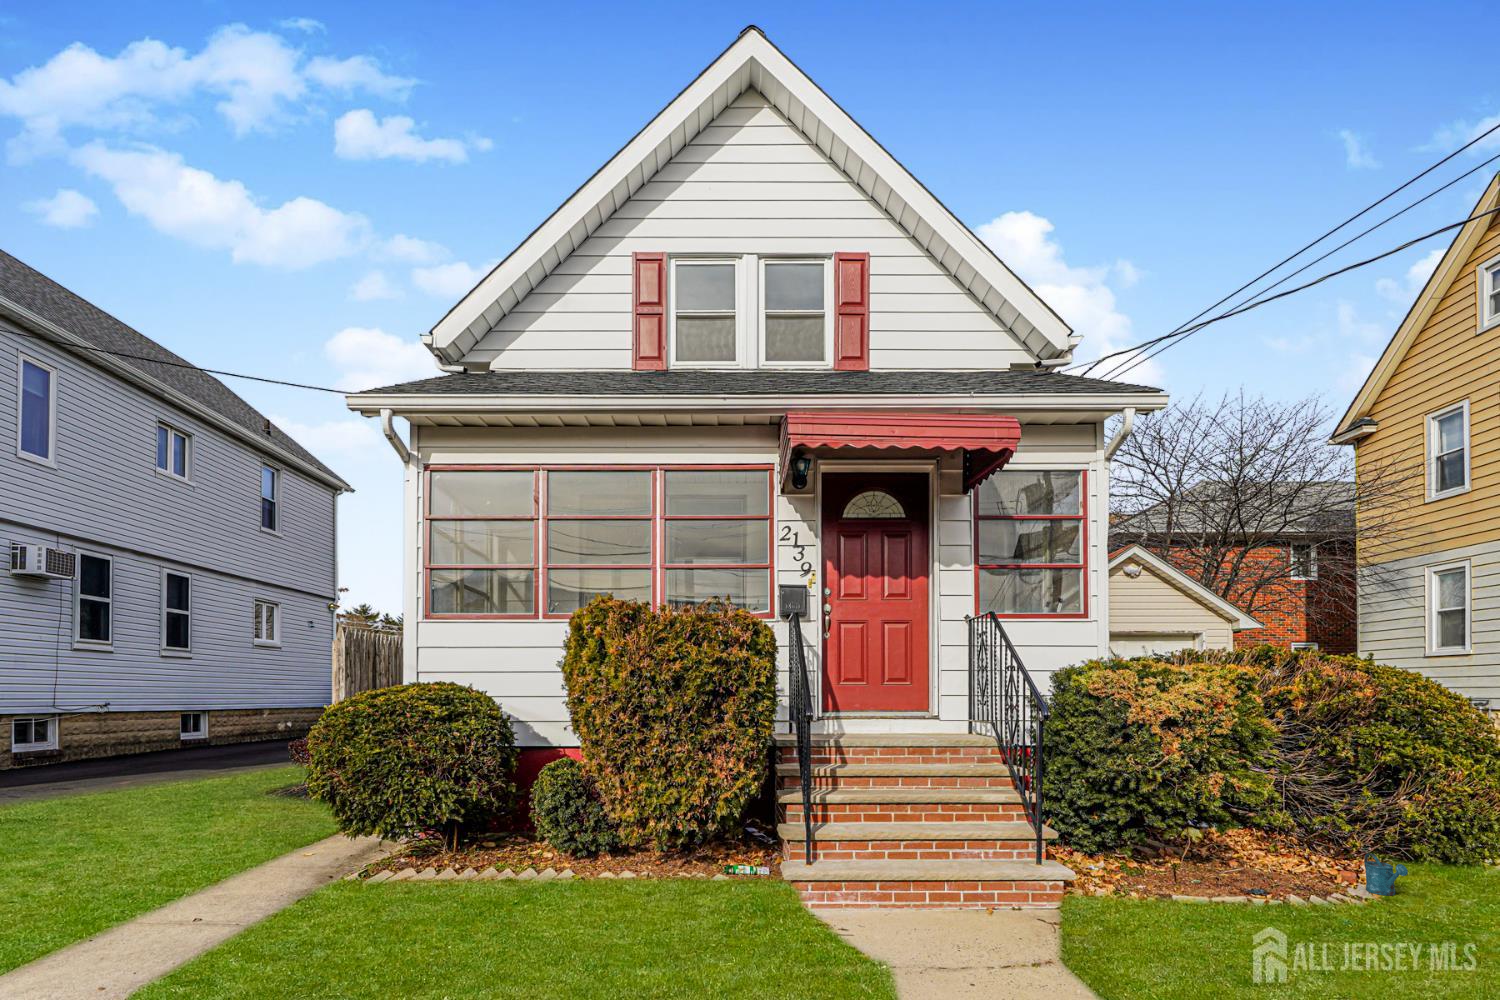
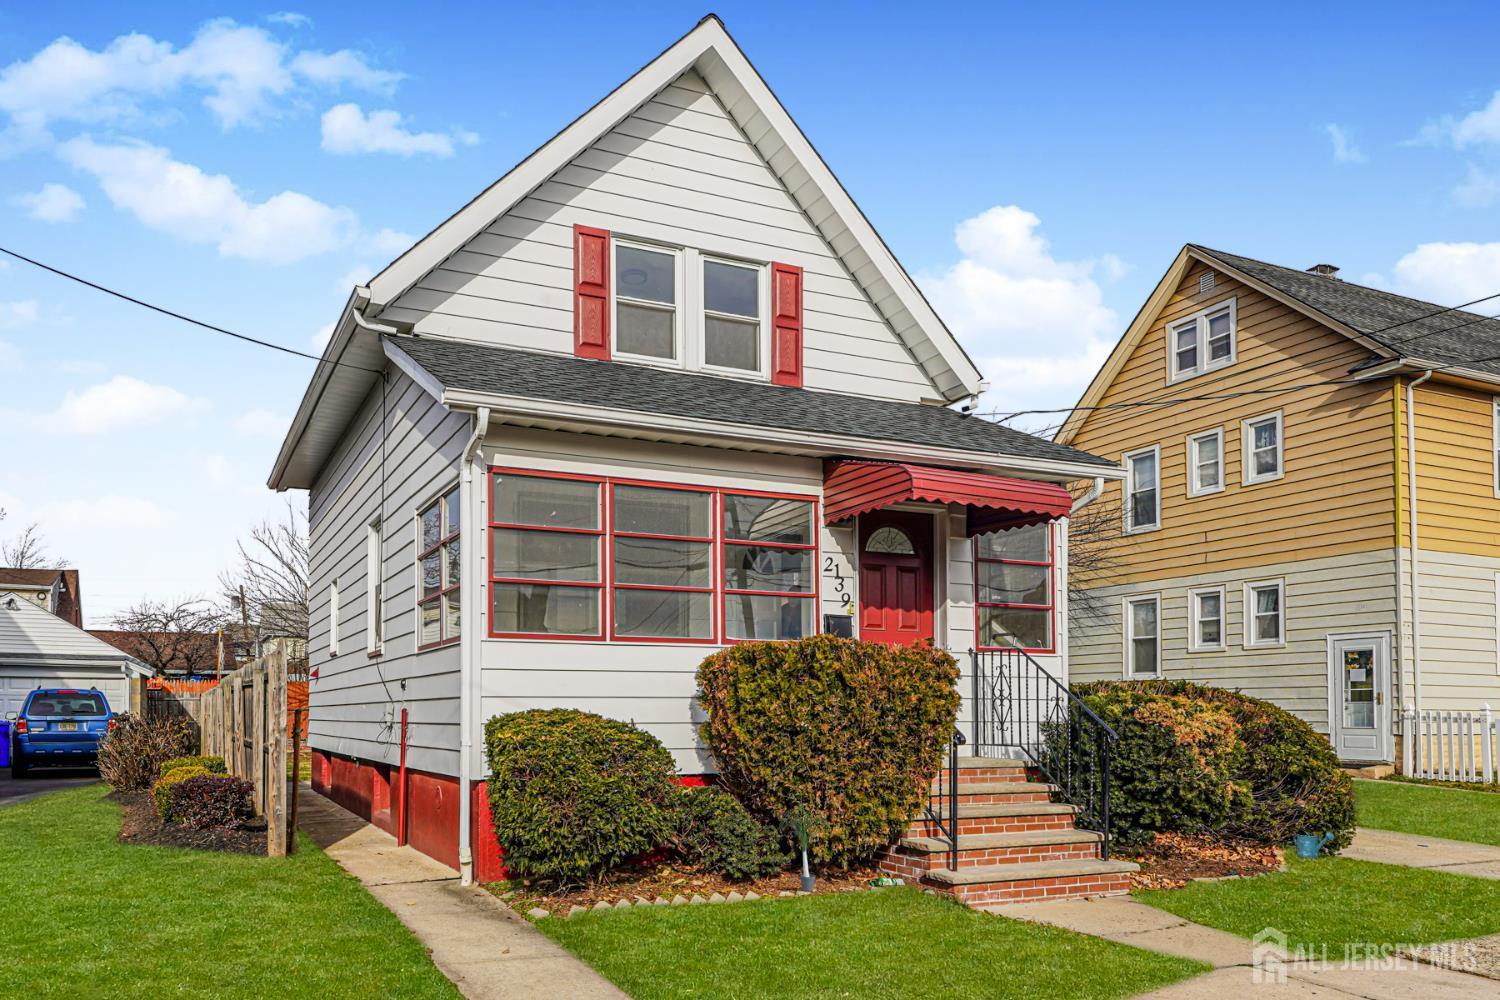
potted plant: none [666,767,726,864] -> present [784,806,821,891]

